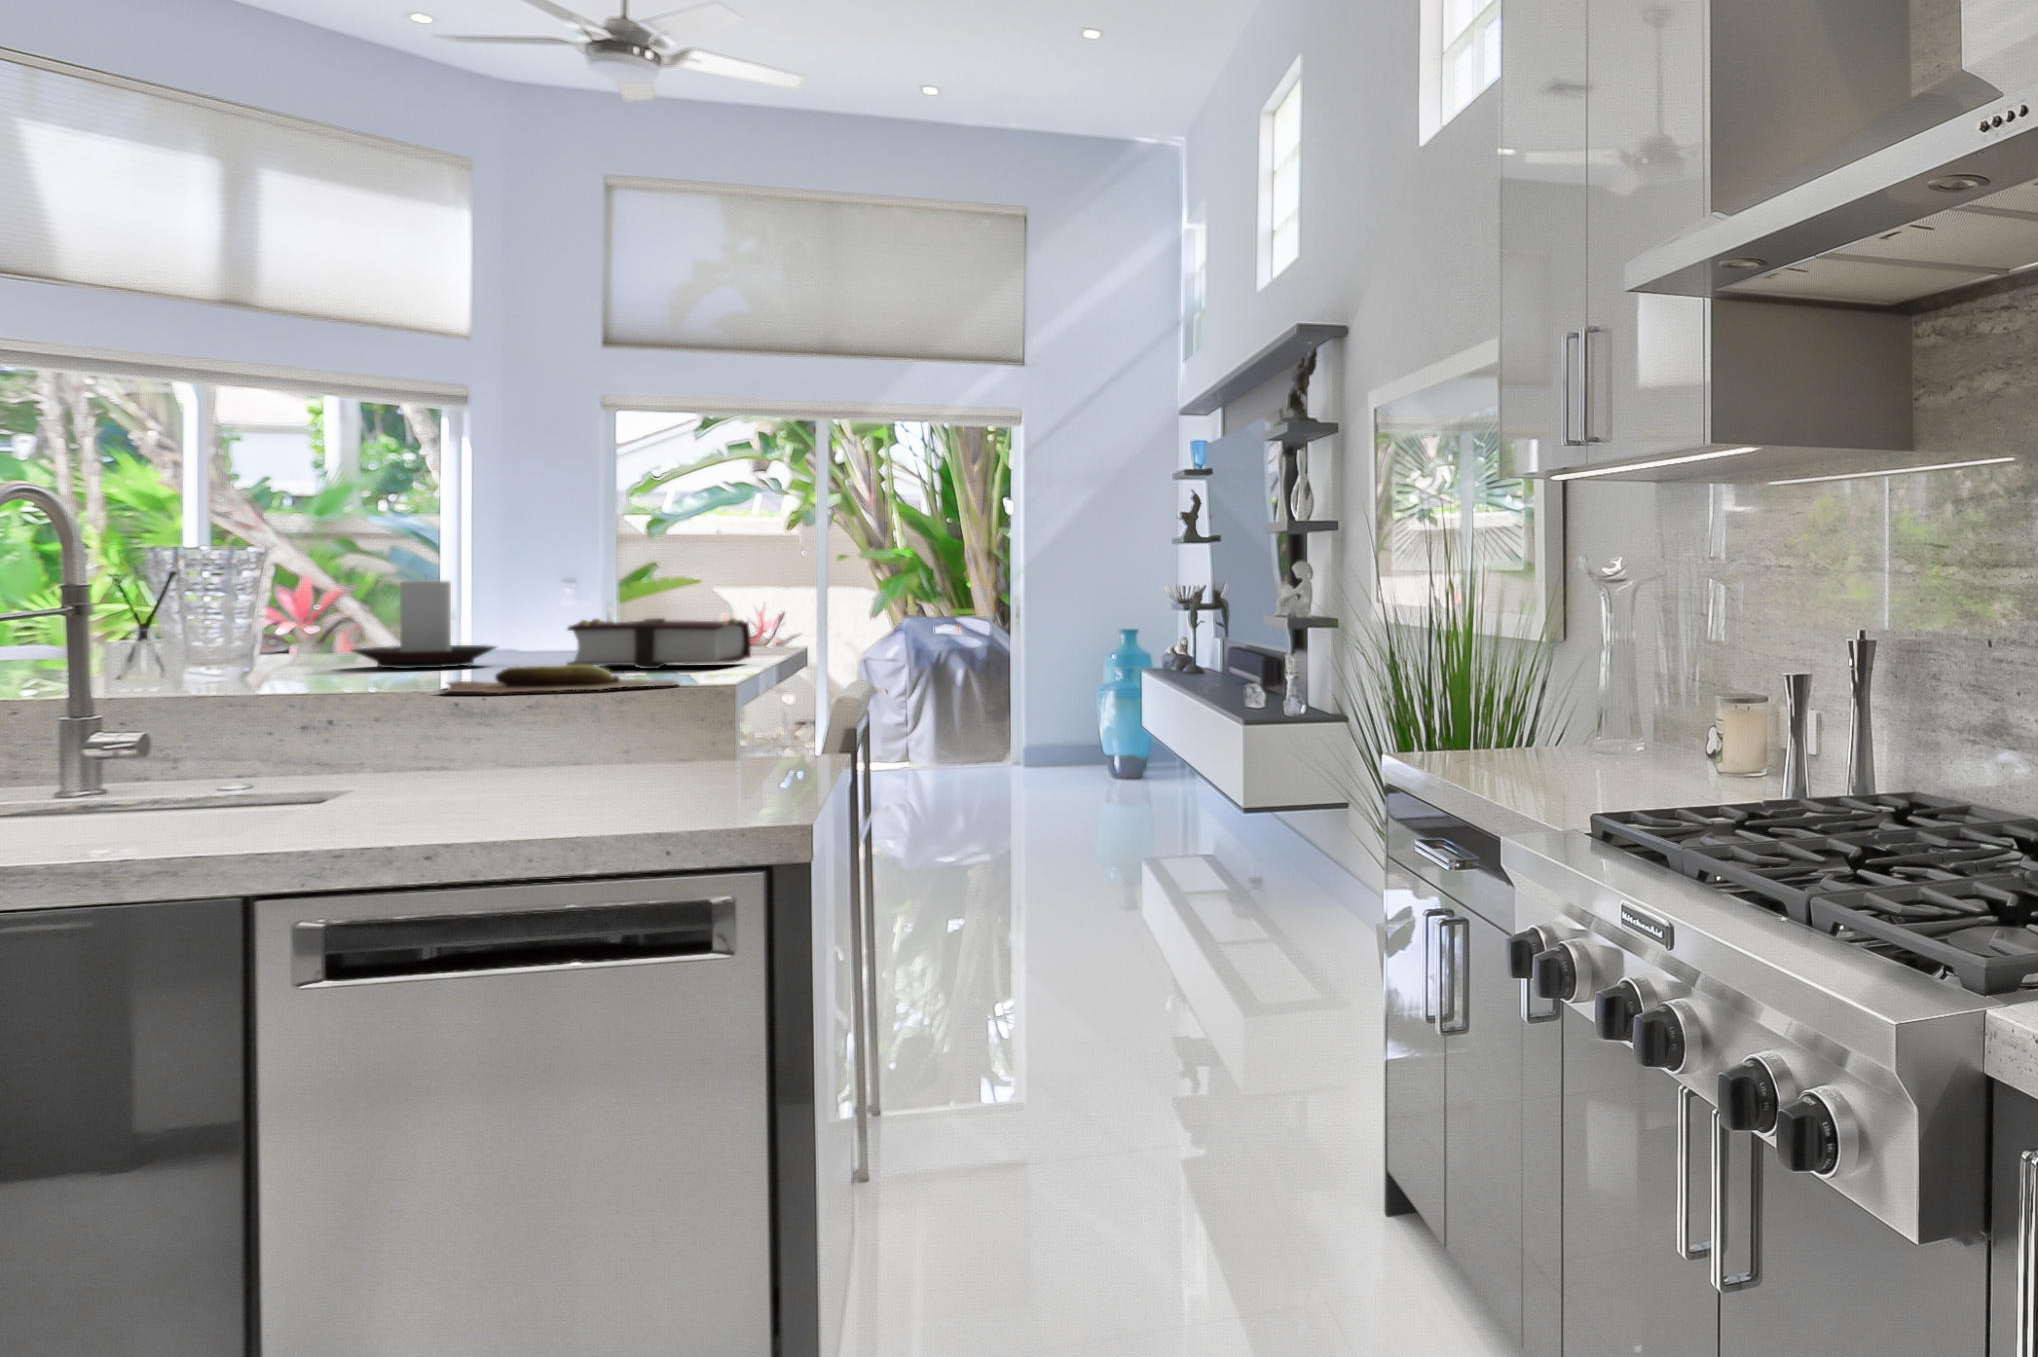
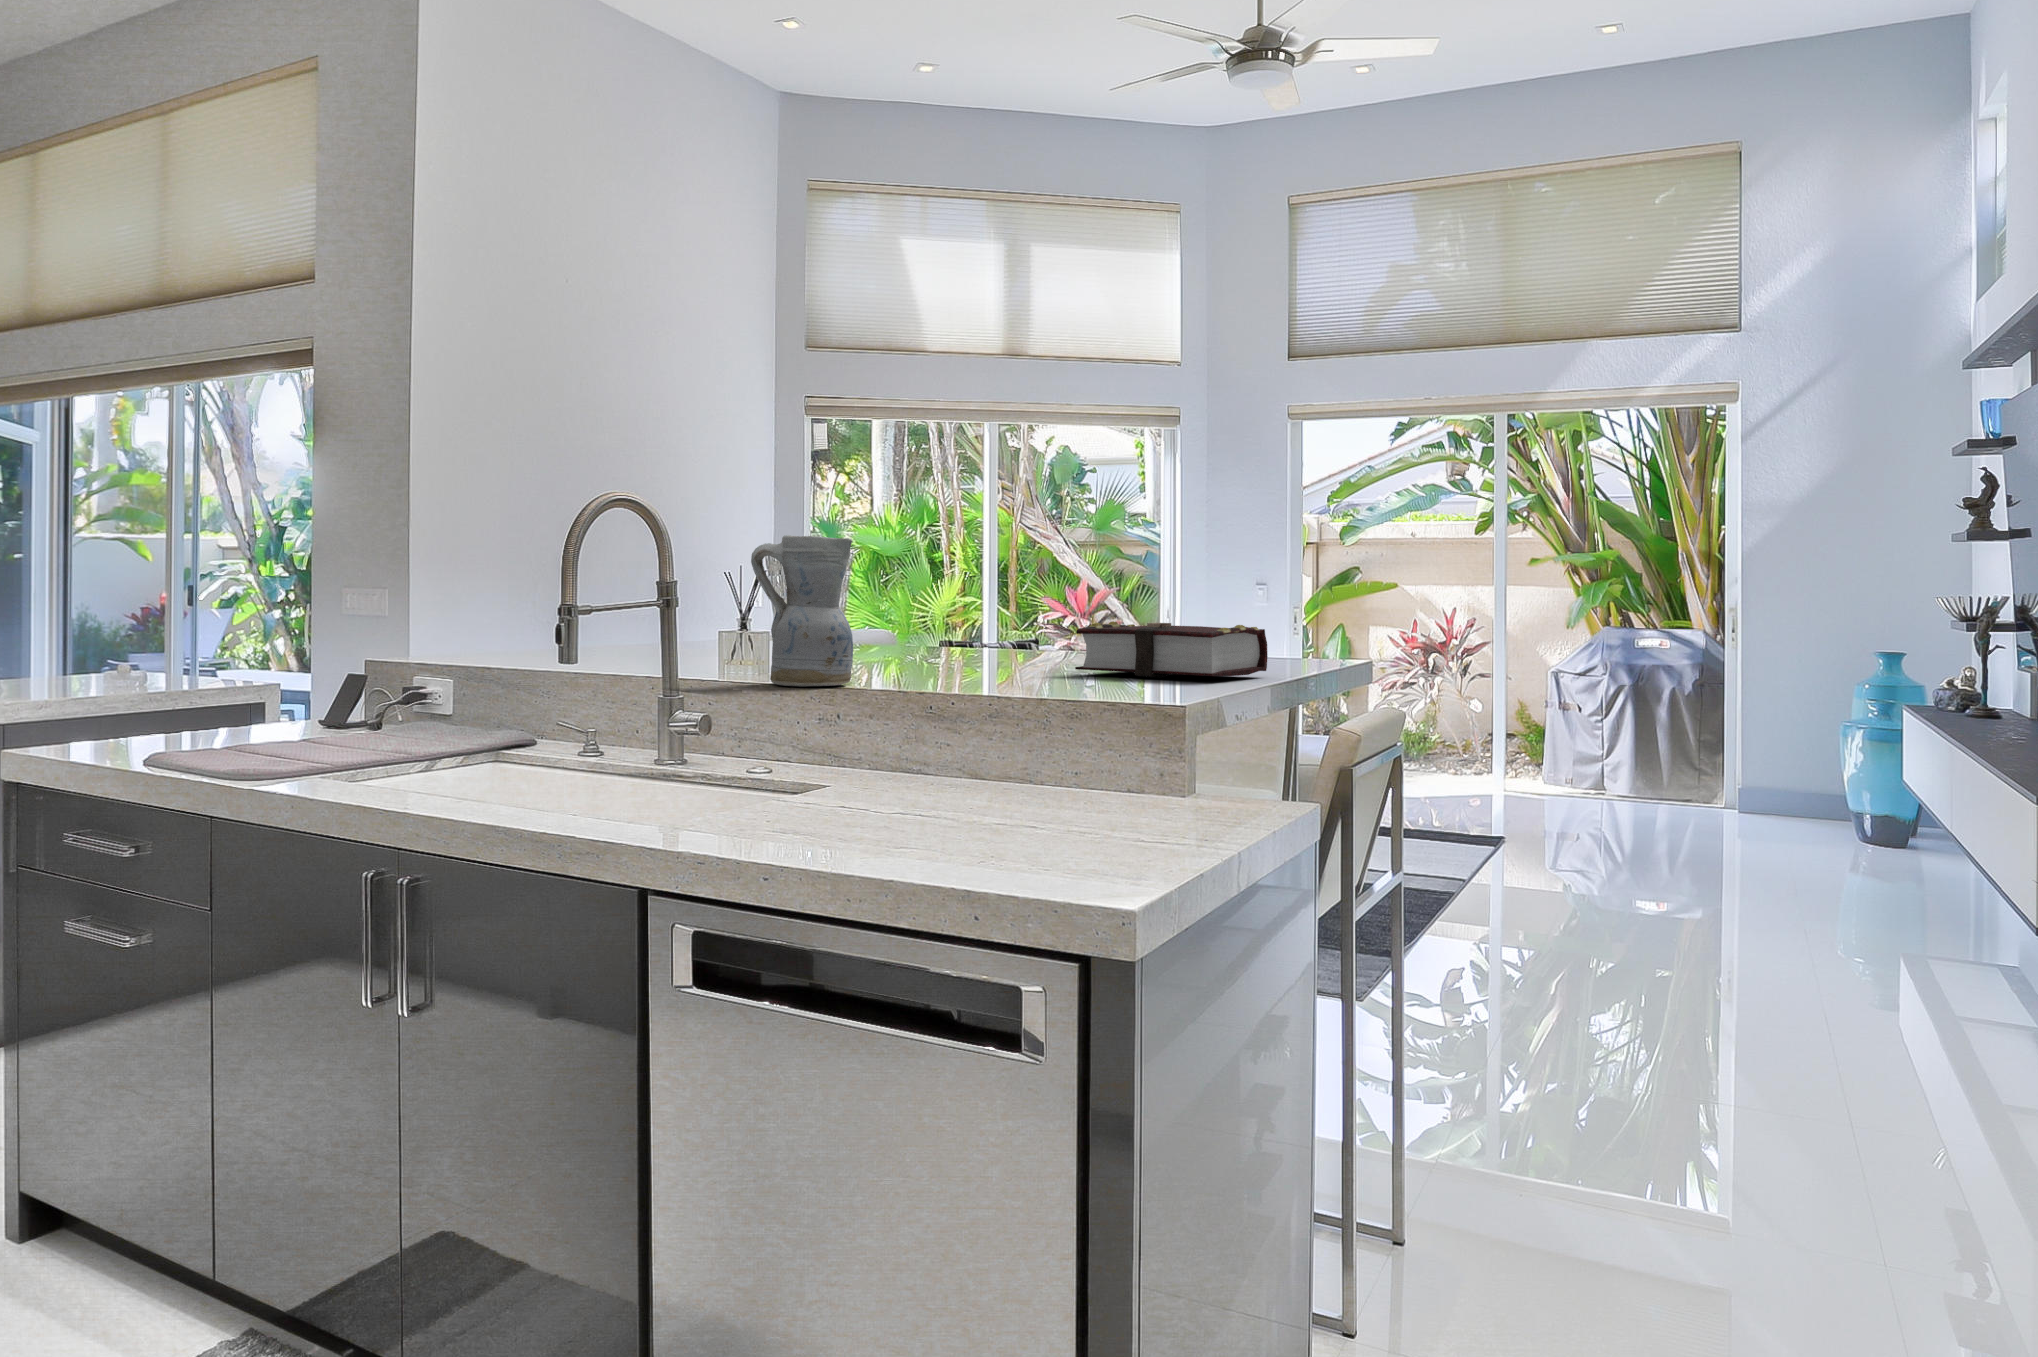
ceramic pitcher: none [218,534,356,694] -> present [751,535,853,686]
candle holder: present [352,580,496,668] -> none [922,575,1041,666]
cutting board: present [445,665,679,693] -> none [887,670,1125,701]

